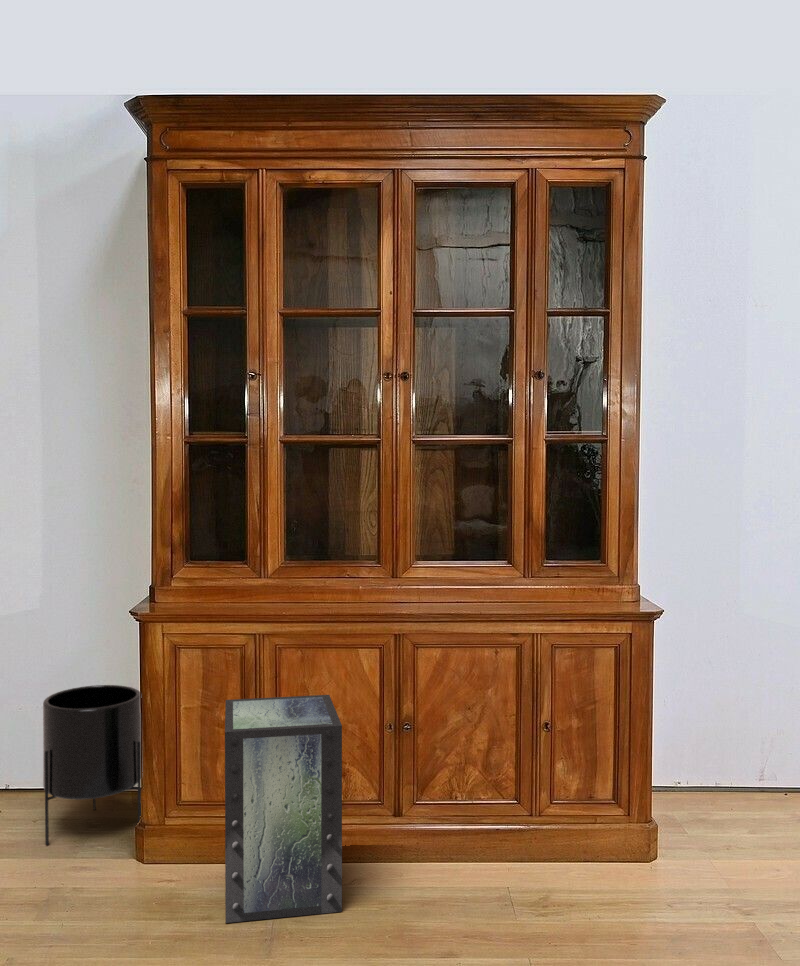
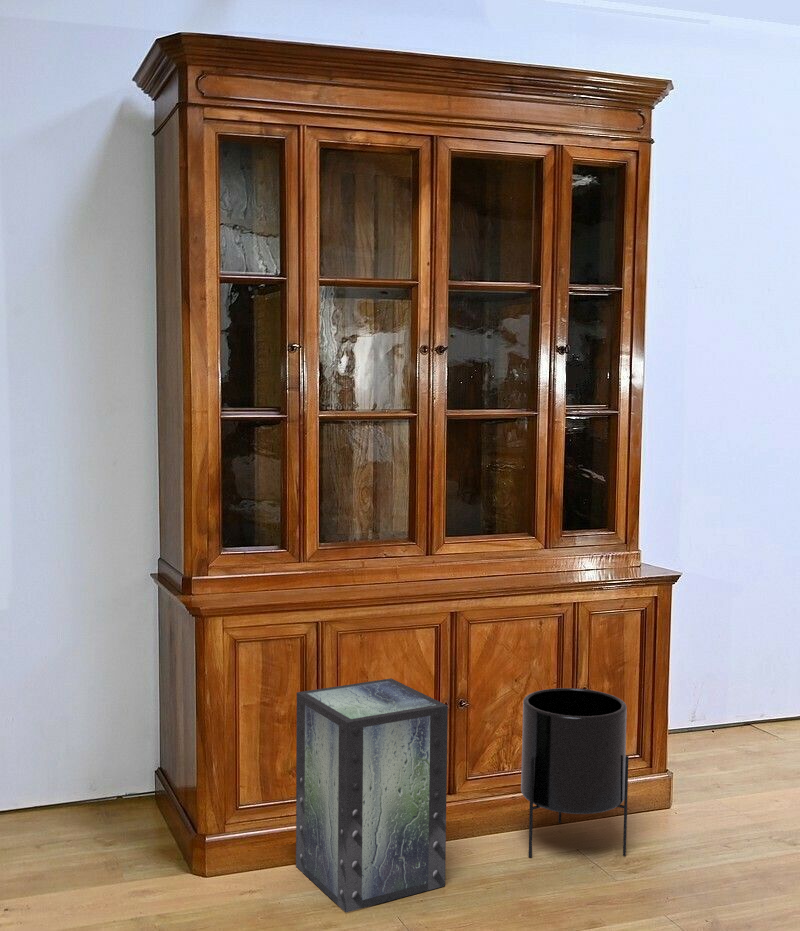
planter: present [43,685,142,845] -> present [521,688,629,858]

